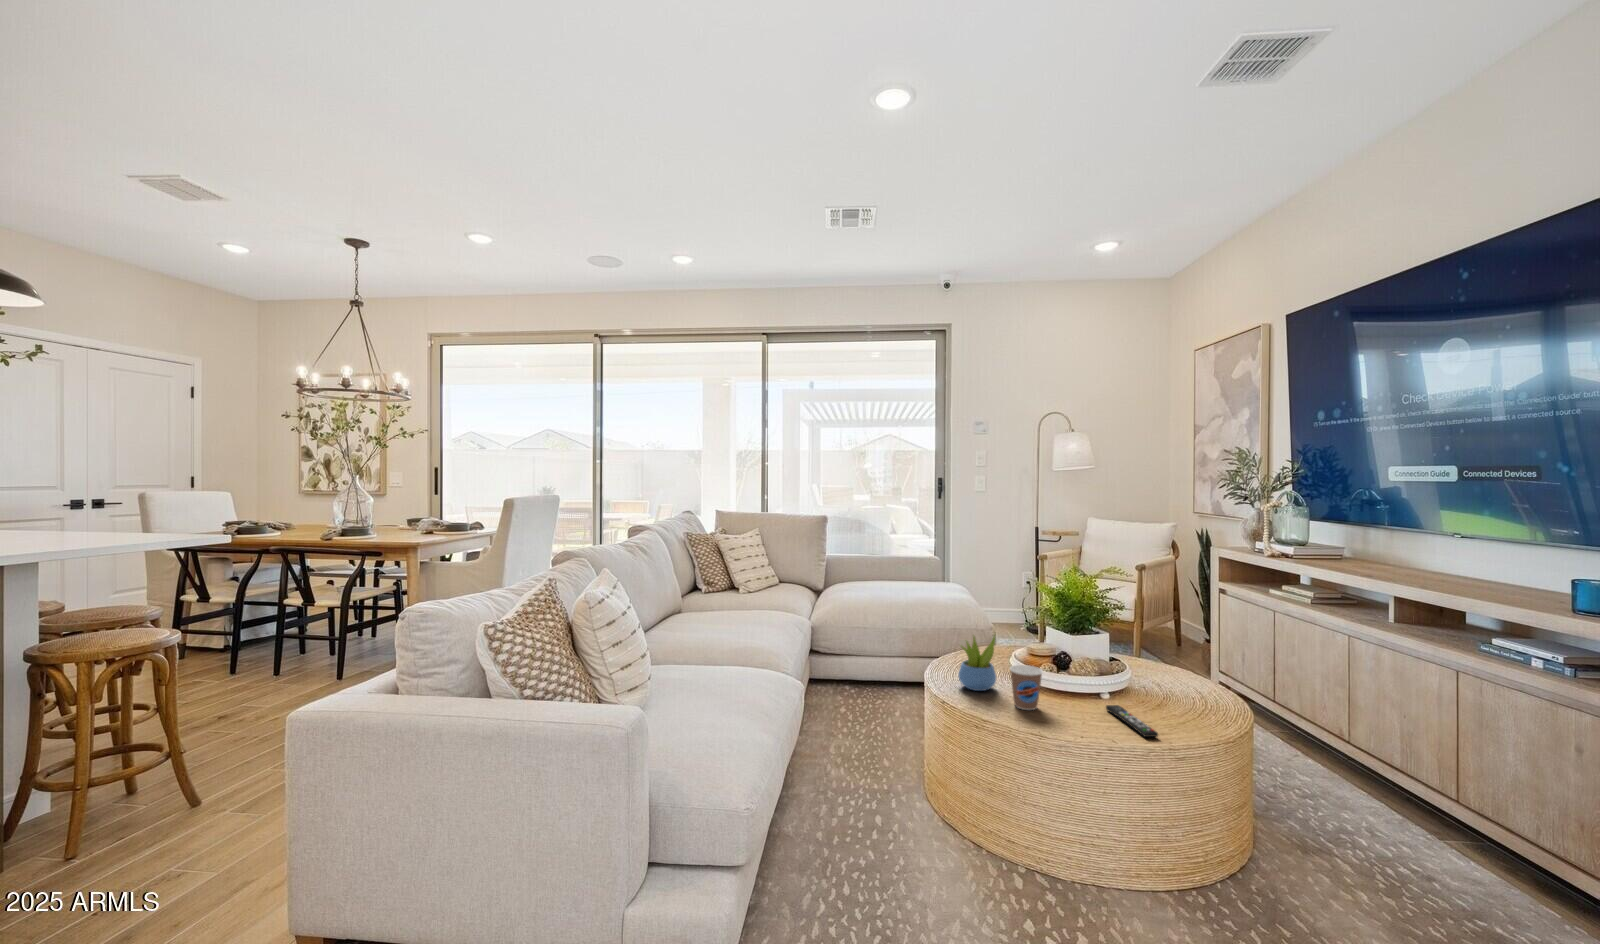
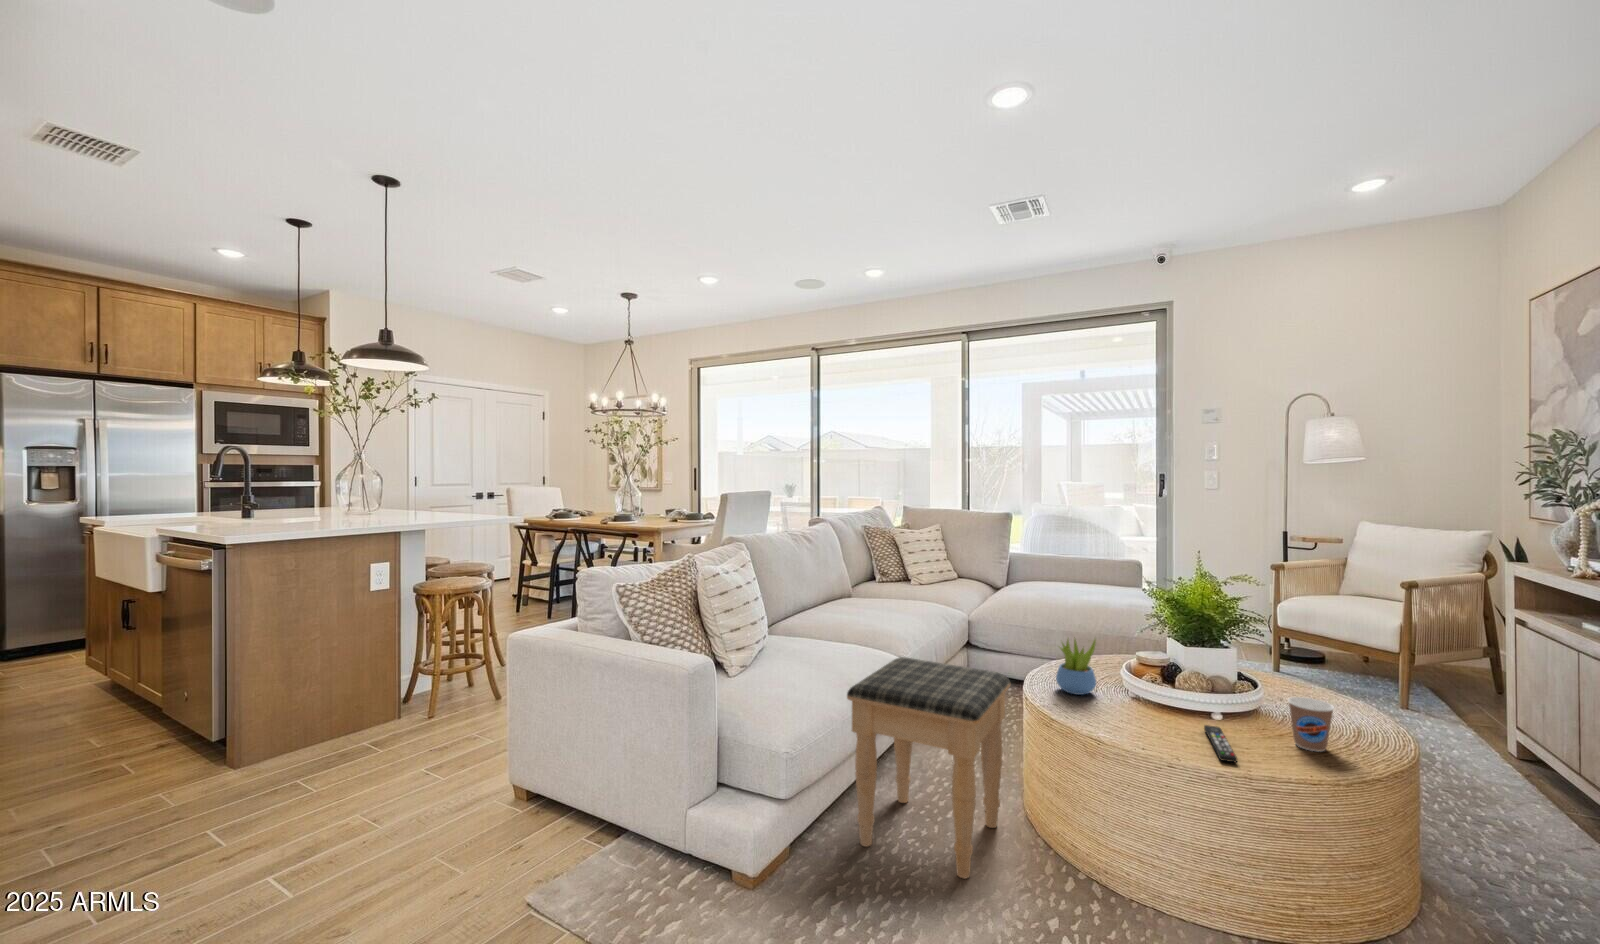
coffee cup: present [1010,665,1043,710] -> present [1288,697,1334,752]
footstool: none [794,674,948,906] -> present [847,657,1010,879]

